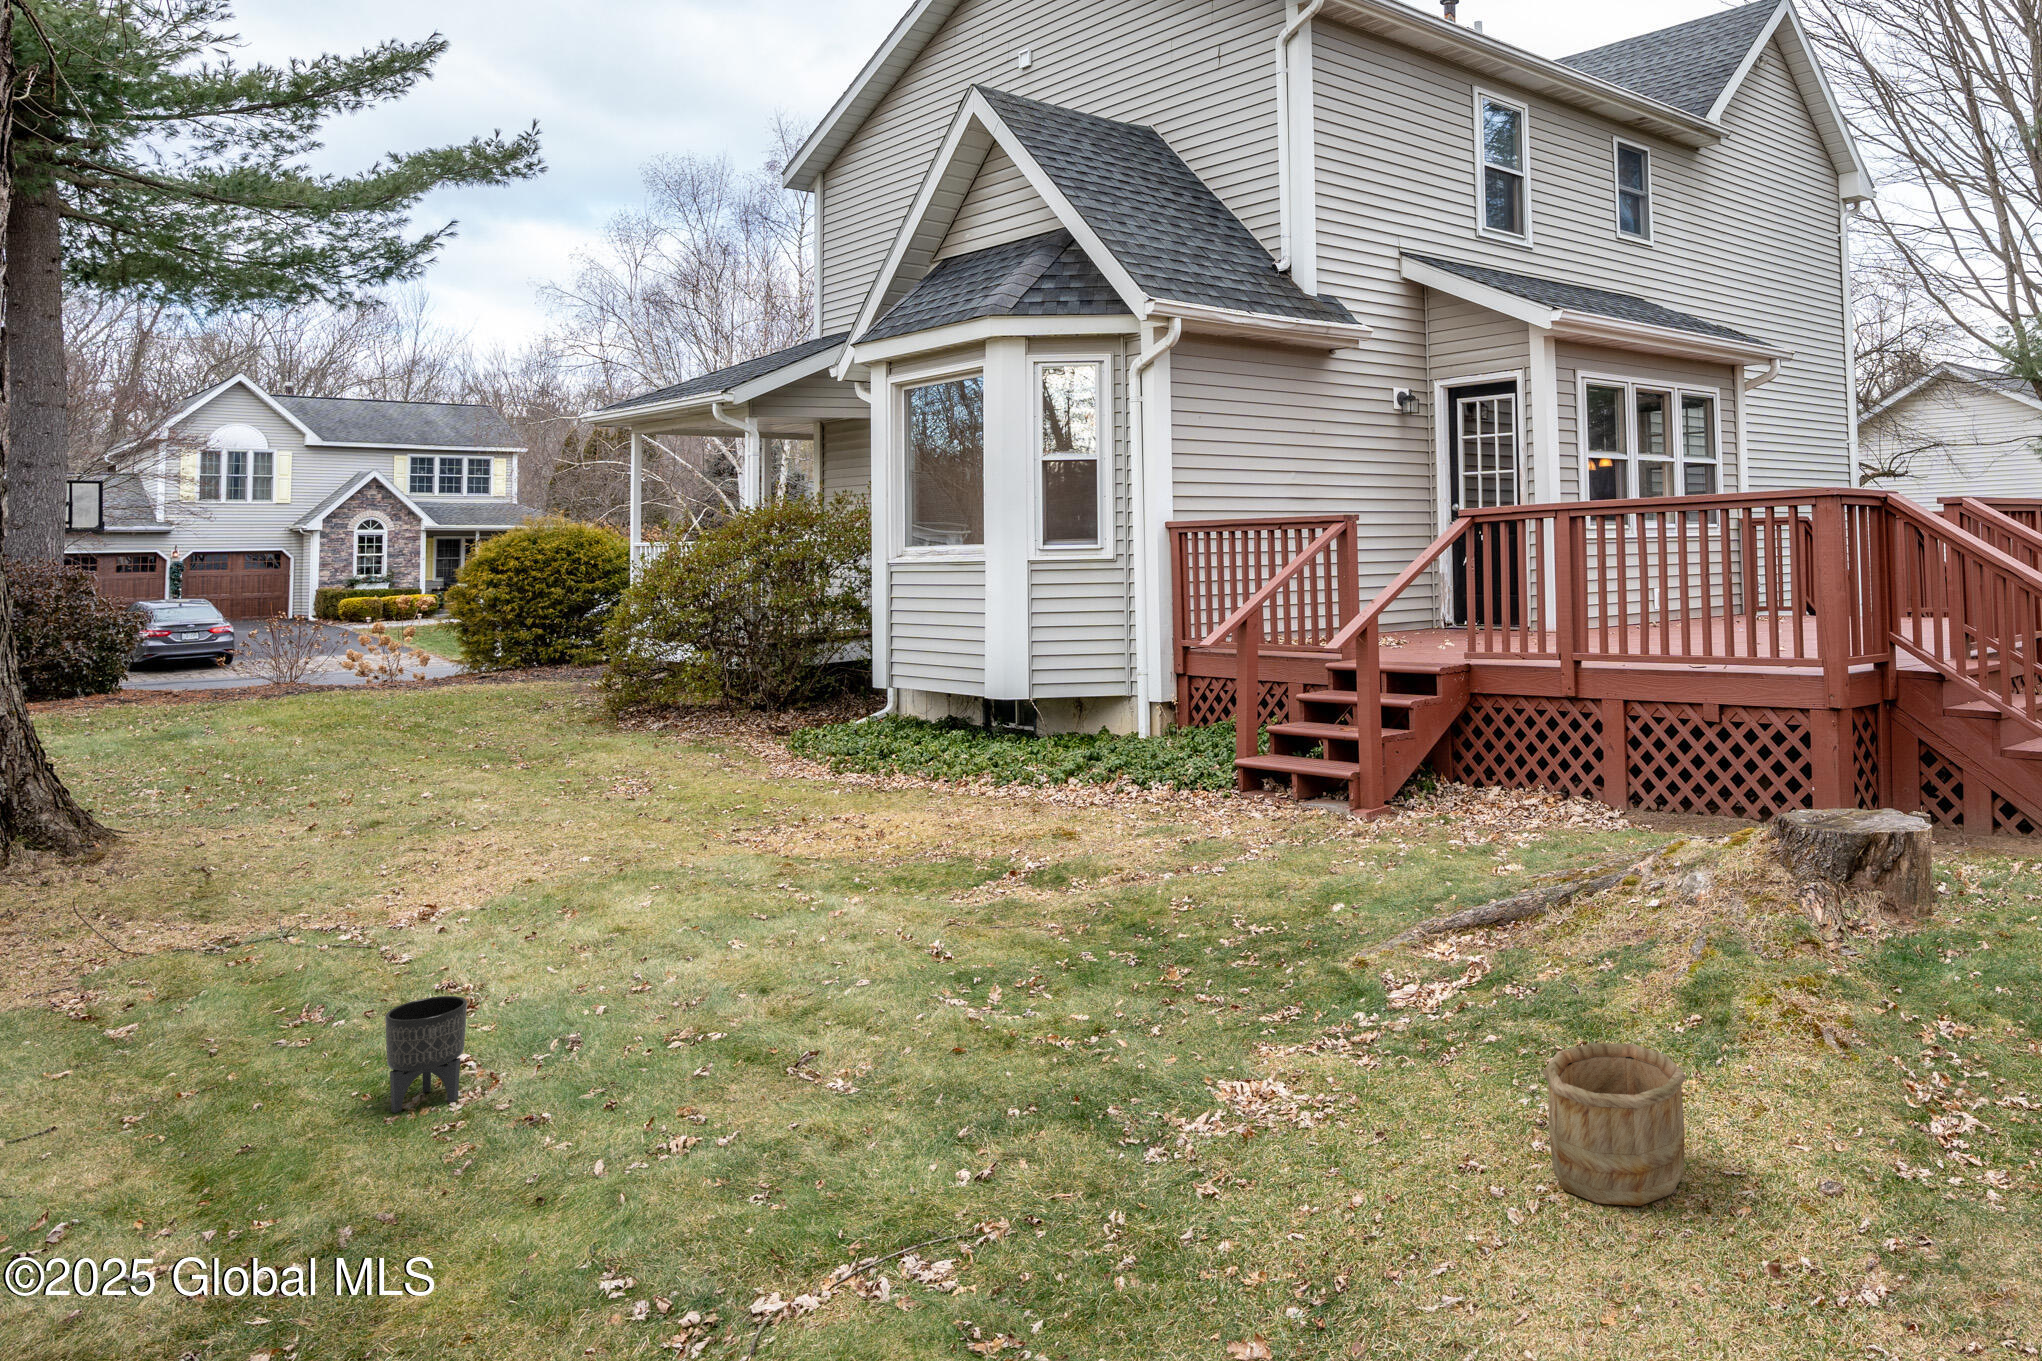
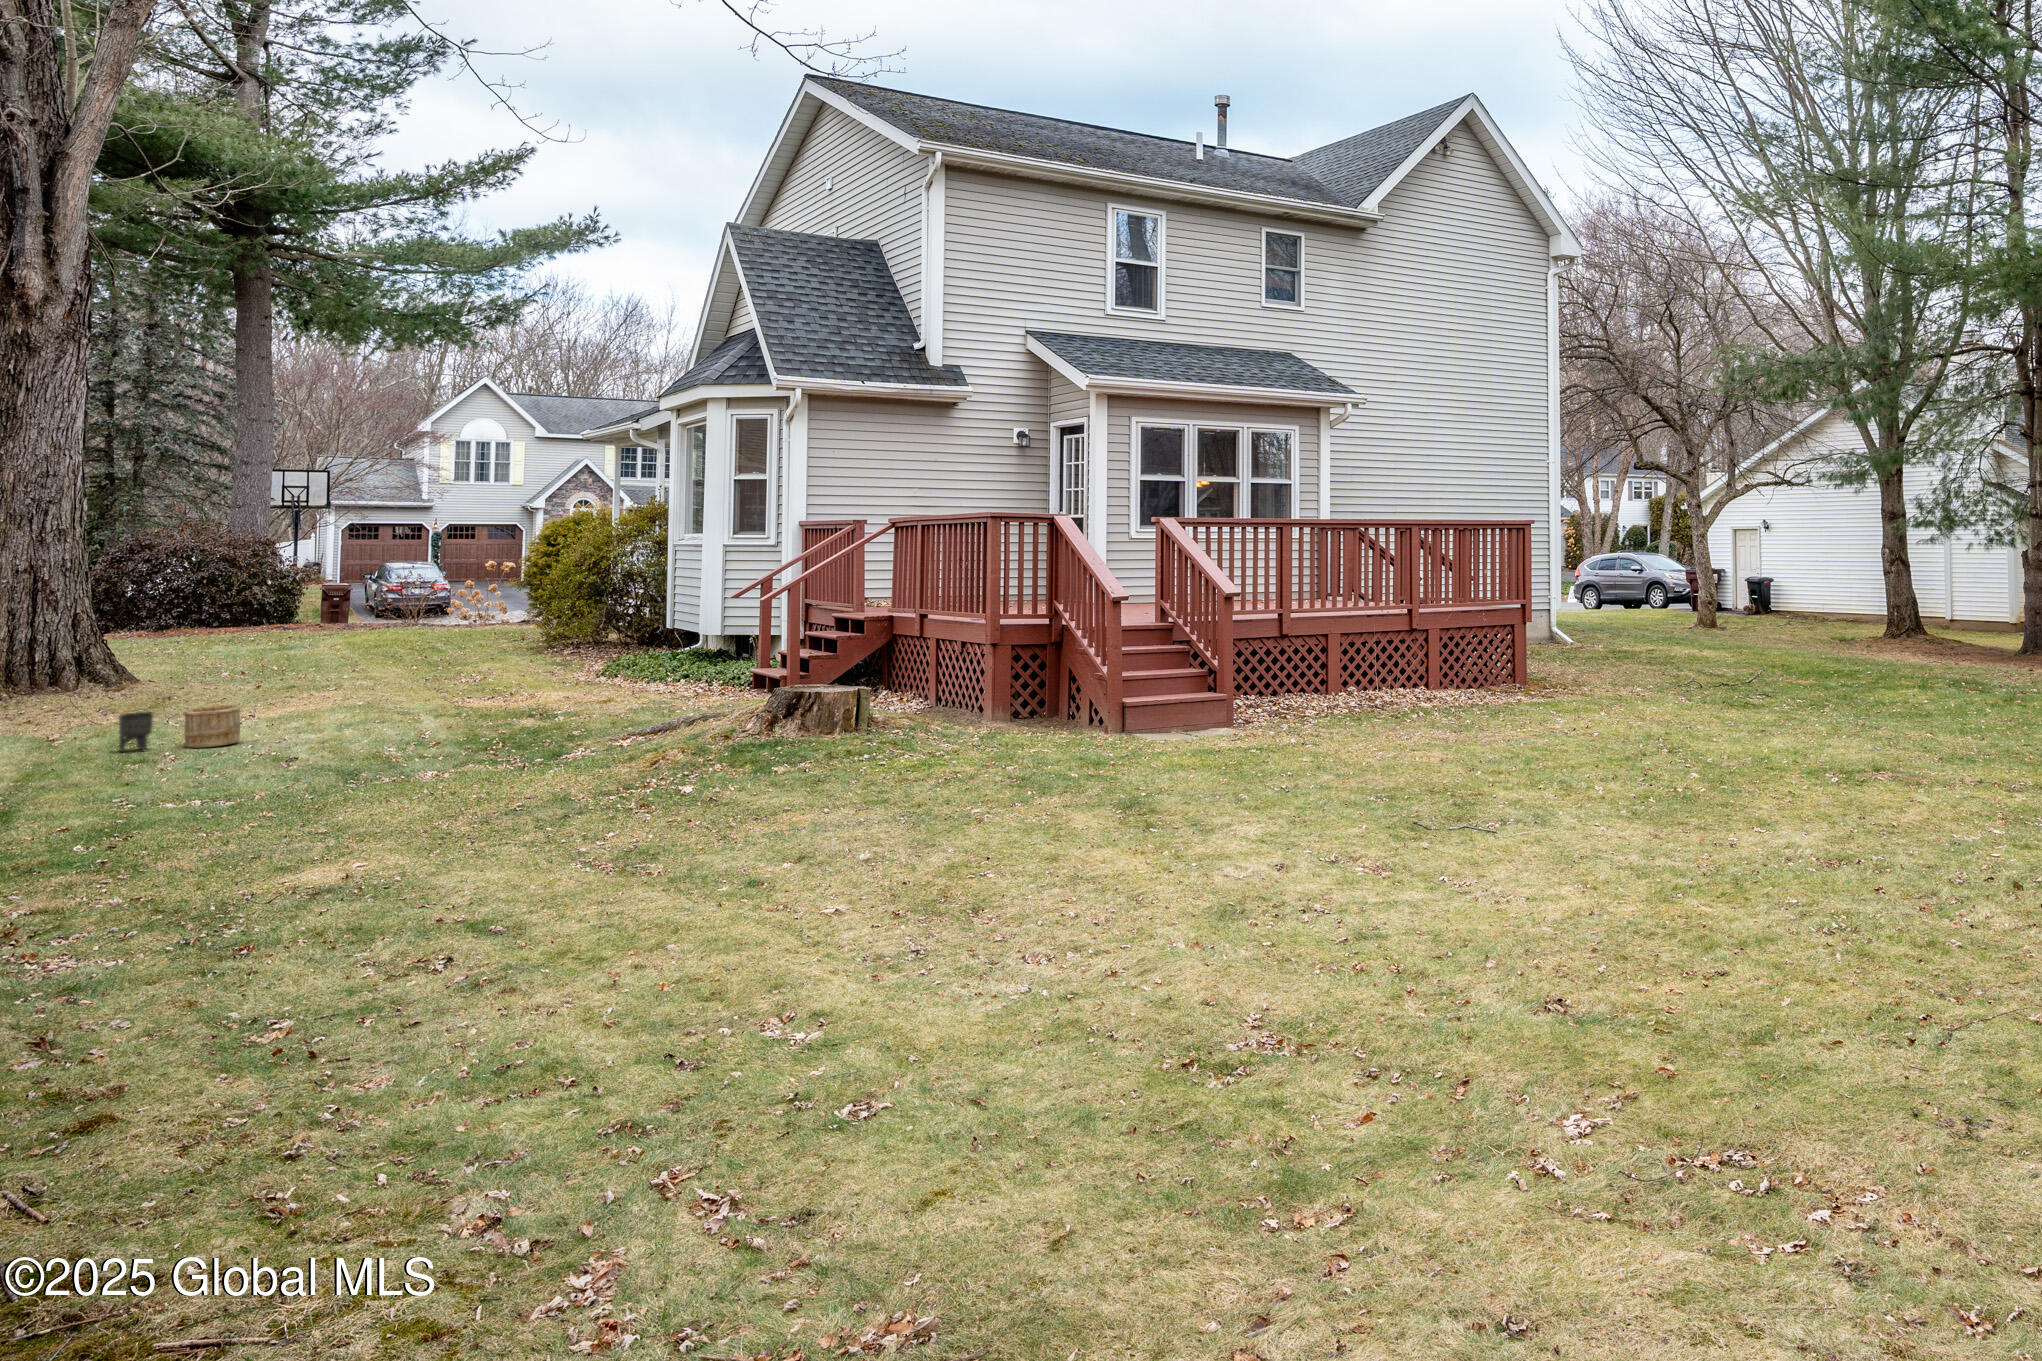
wooden bucket: present [1543,1043,1686,1206] -> present [183,705,241,748]

